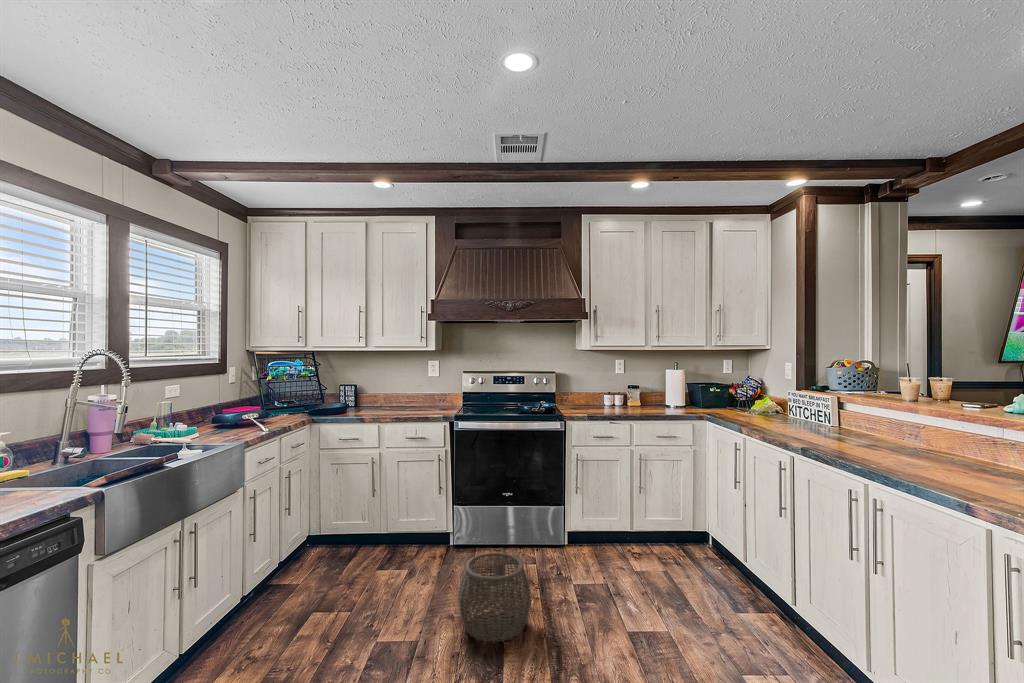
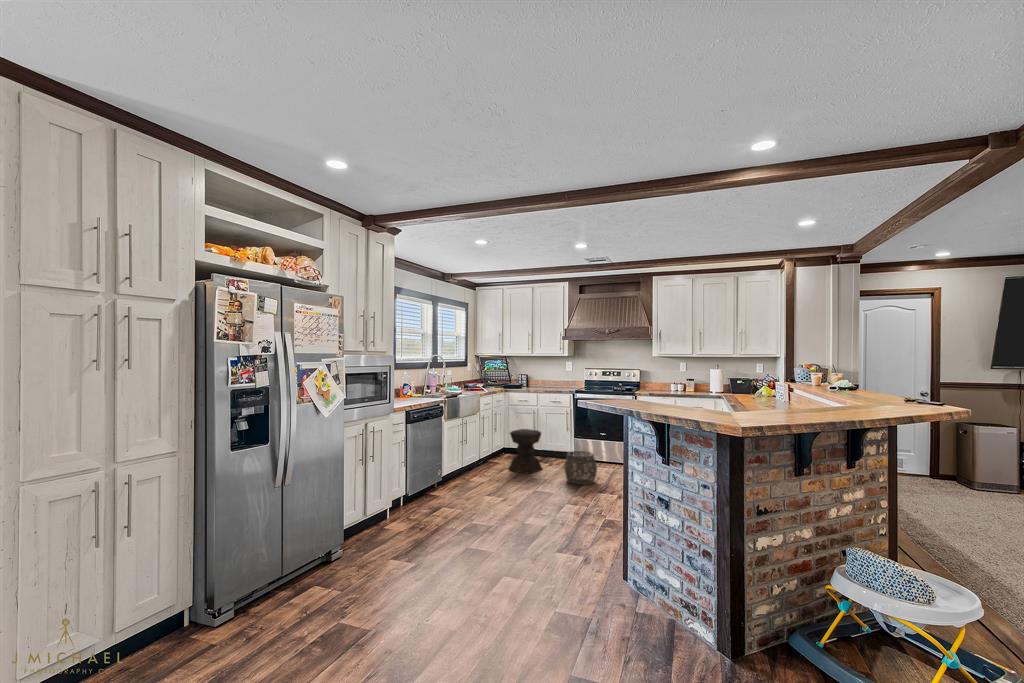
stool: none [321,505,399,617] -> present [509,429,542,474]

